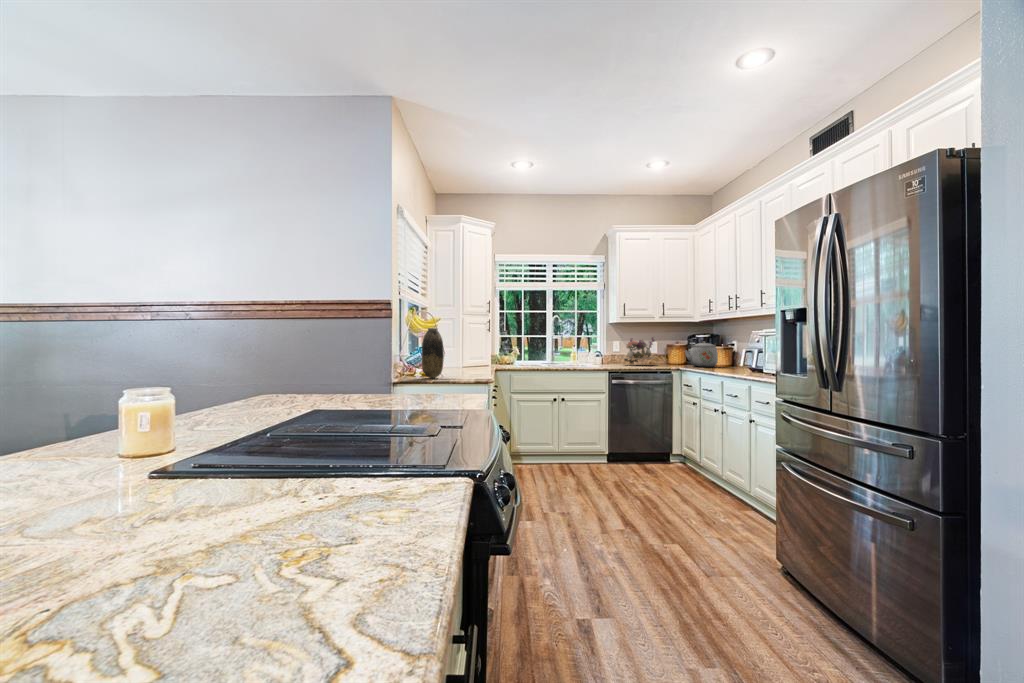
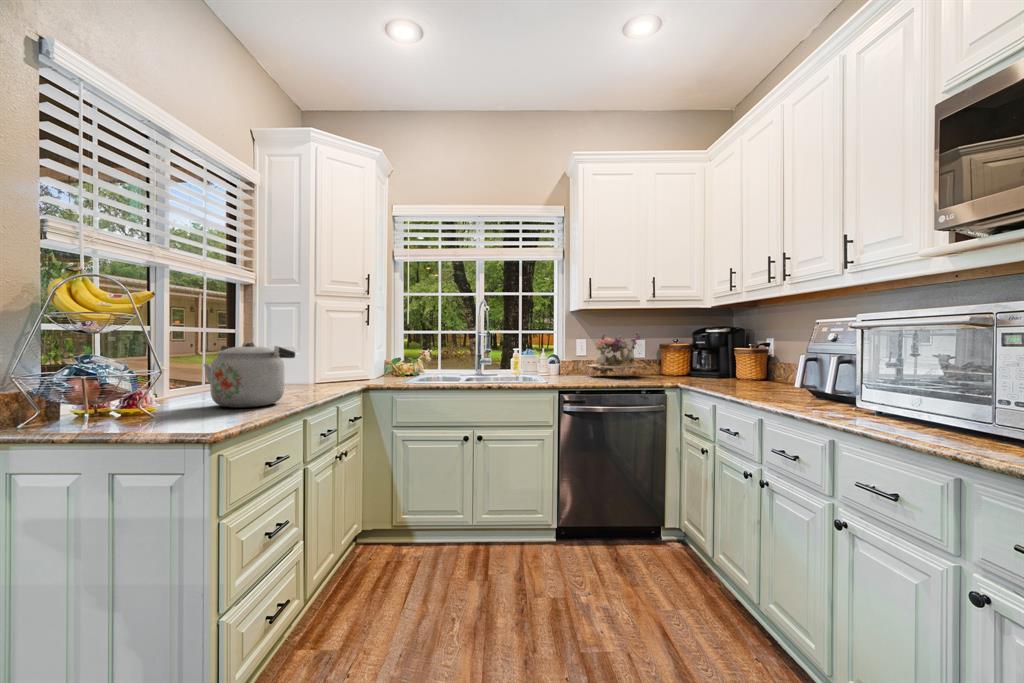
vase: present [422,328,444,378] -> none [82,310,146,423]
kettle: present [685,342,718,367] -> present [204,342,295,408]

